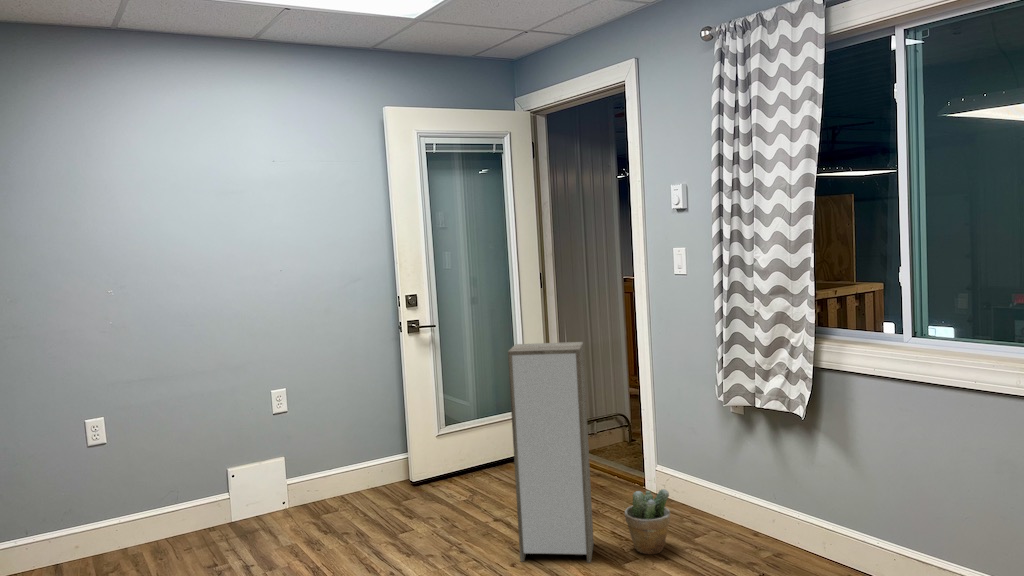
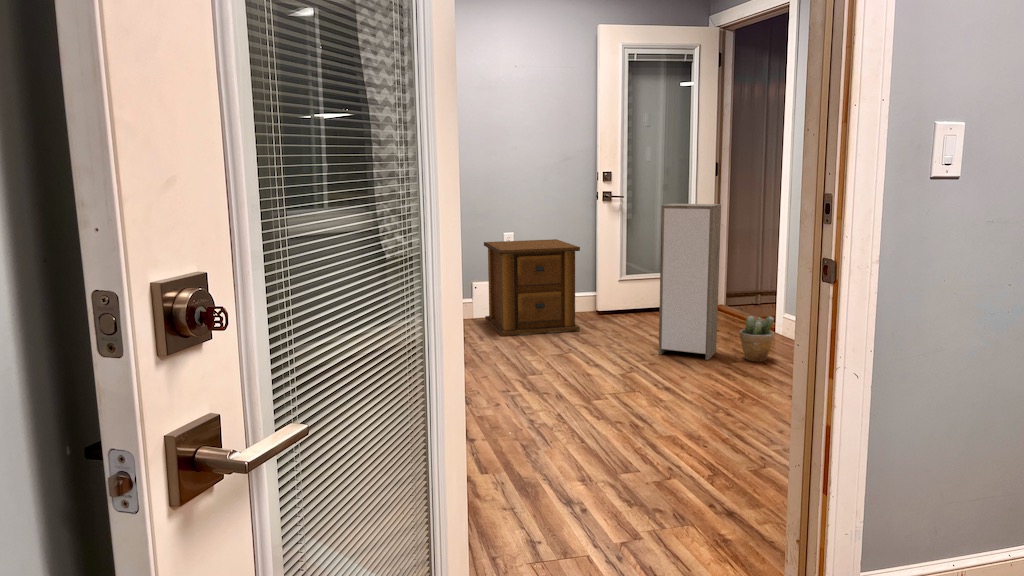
side table: none [242,391,395,558] -> present [484,239,580,336]

